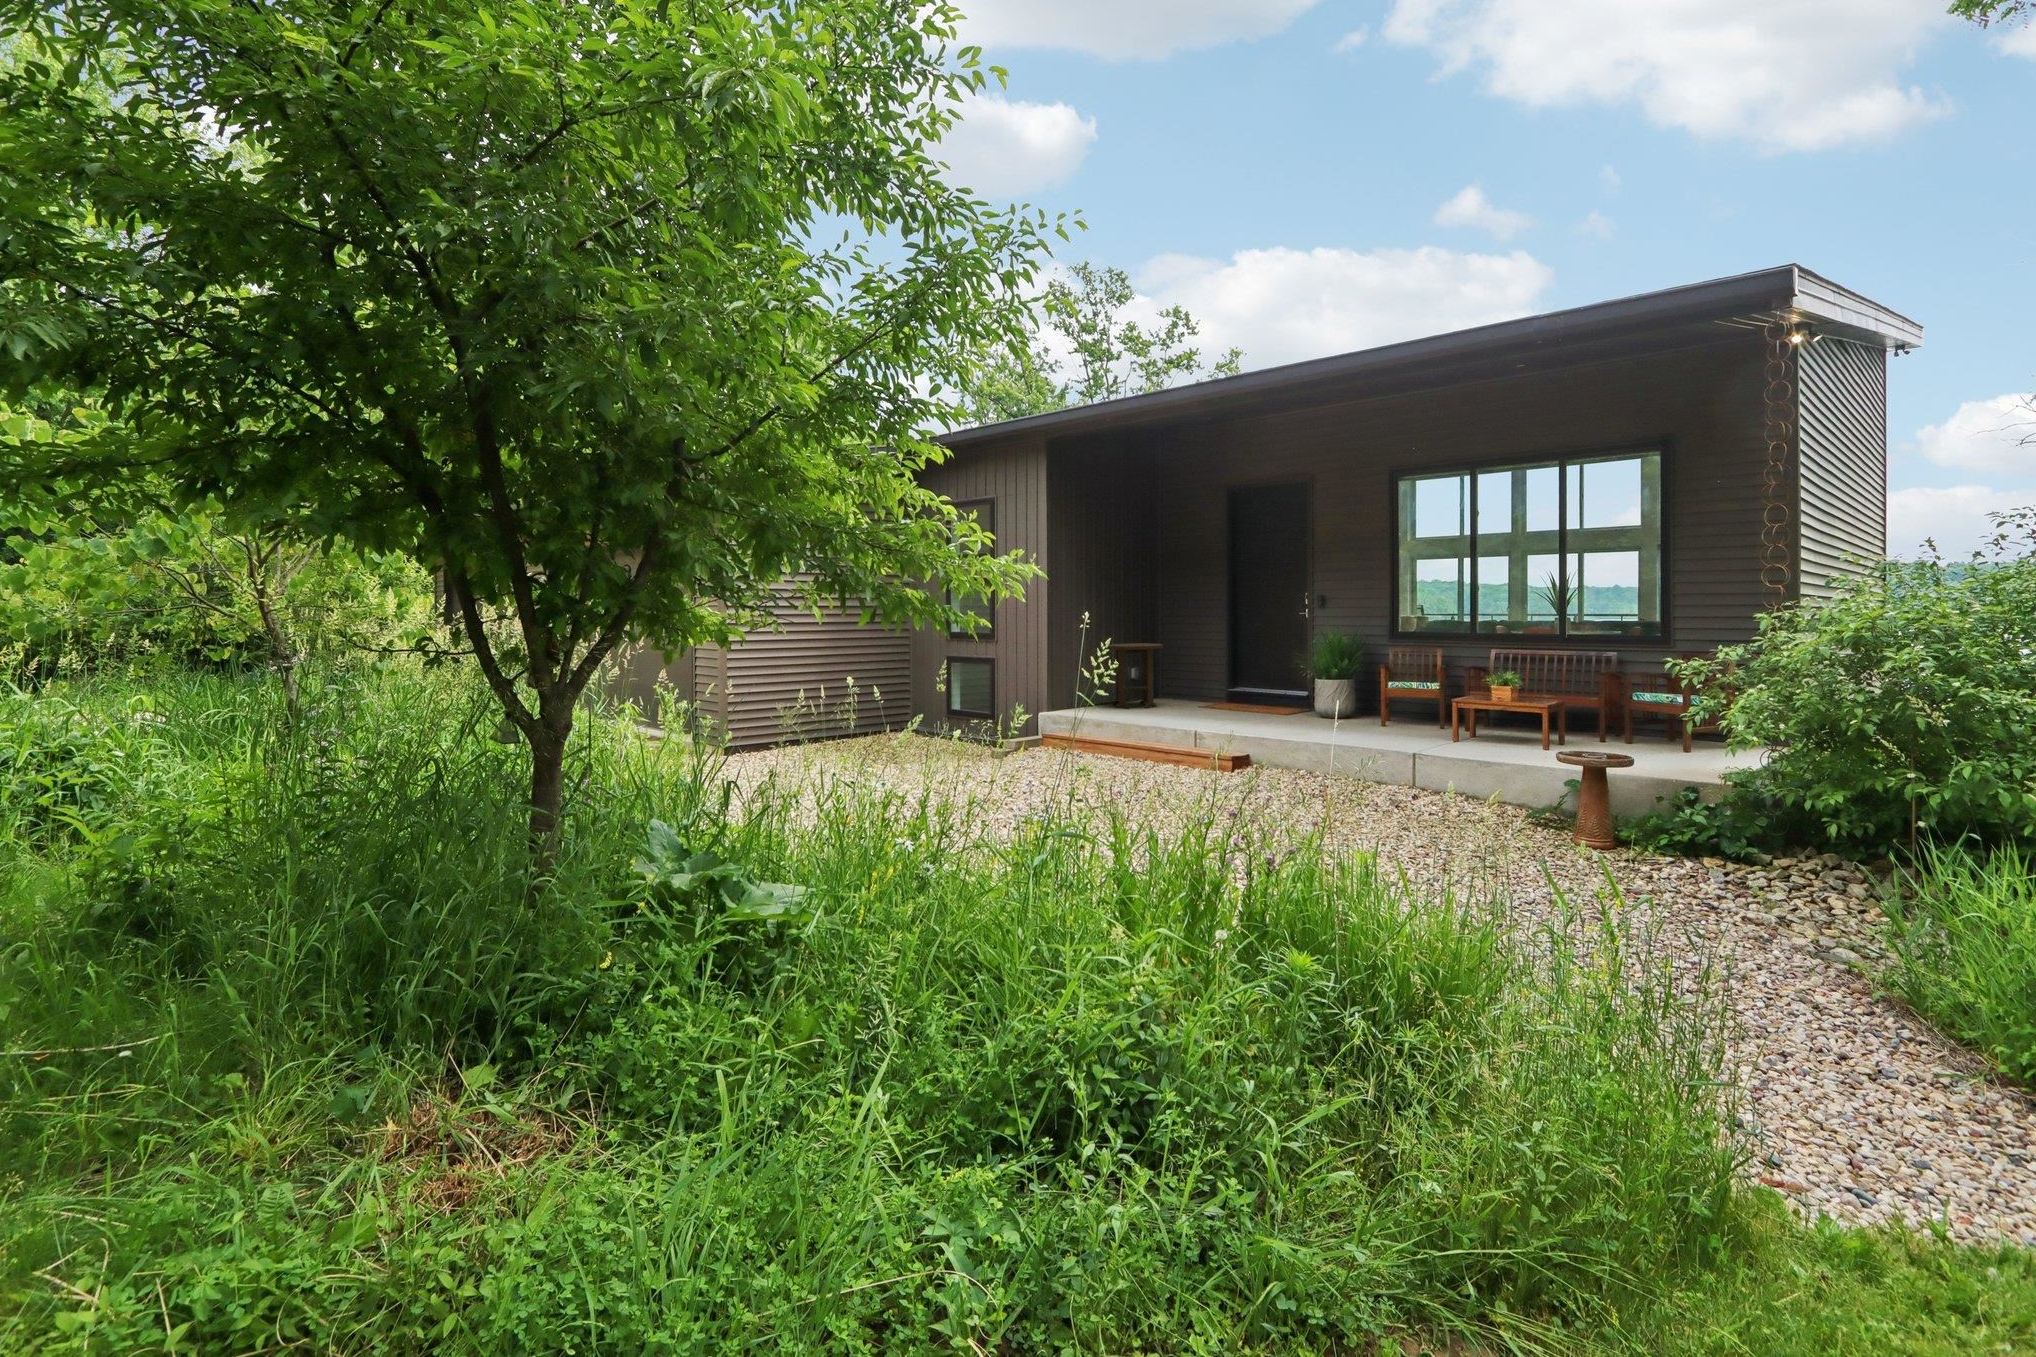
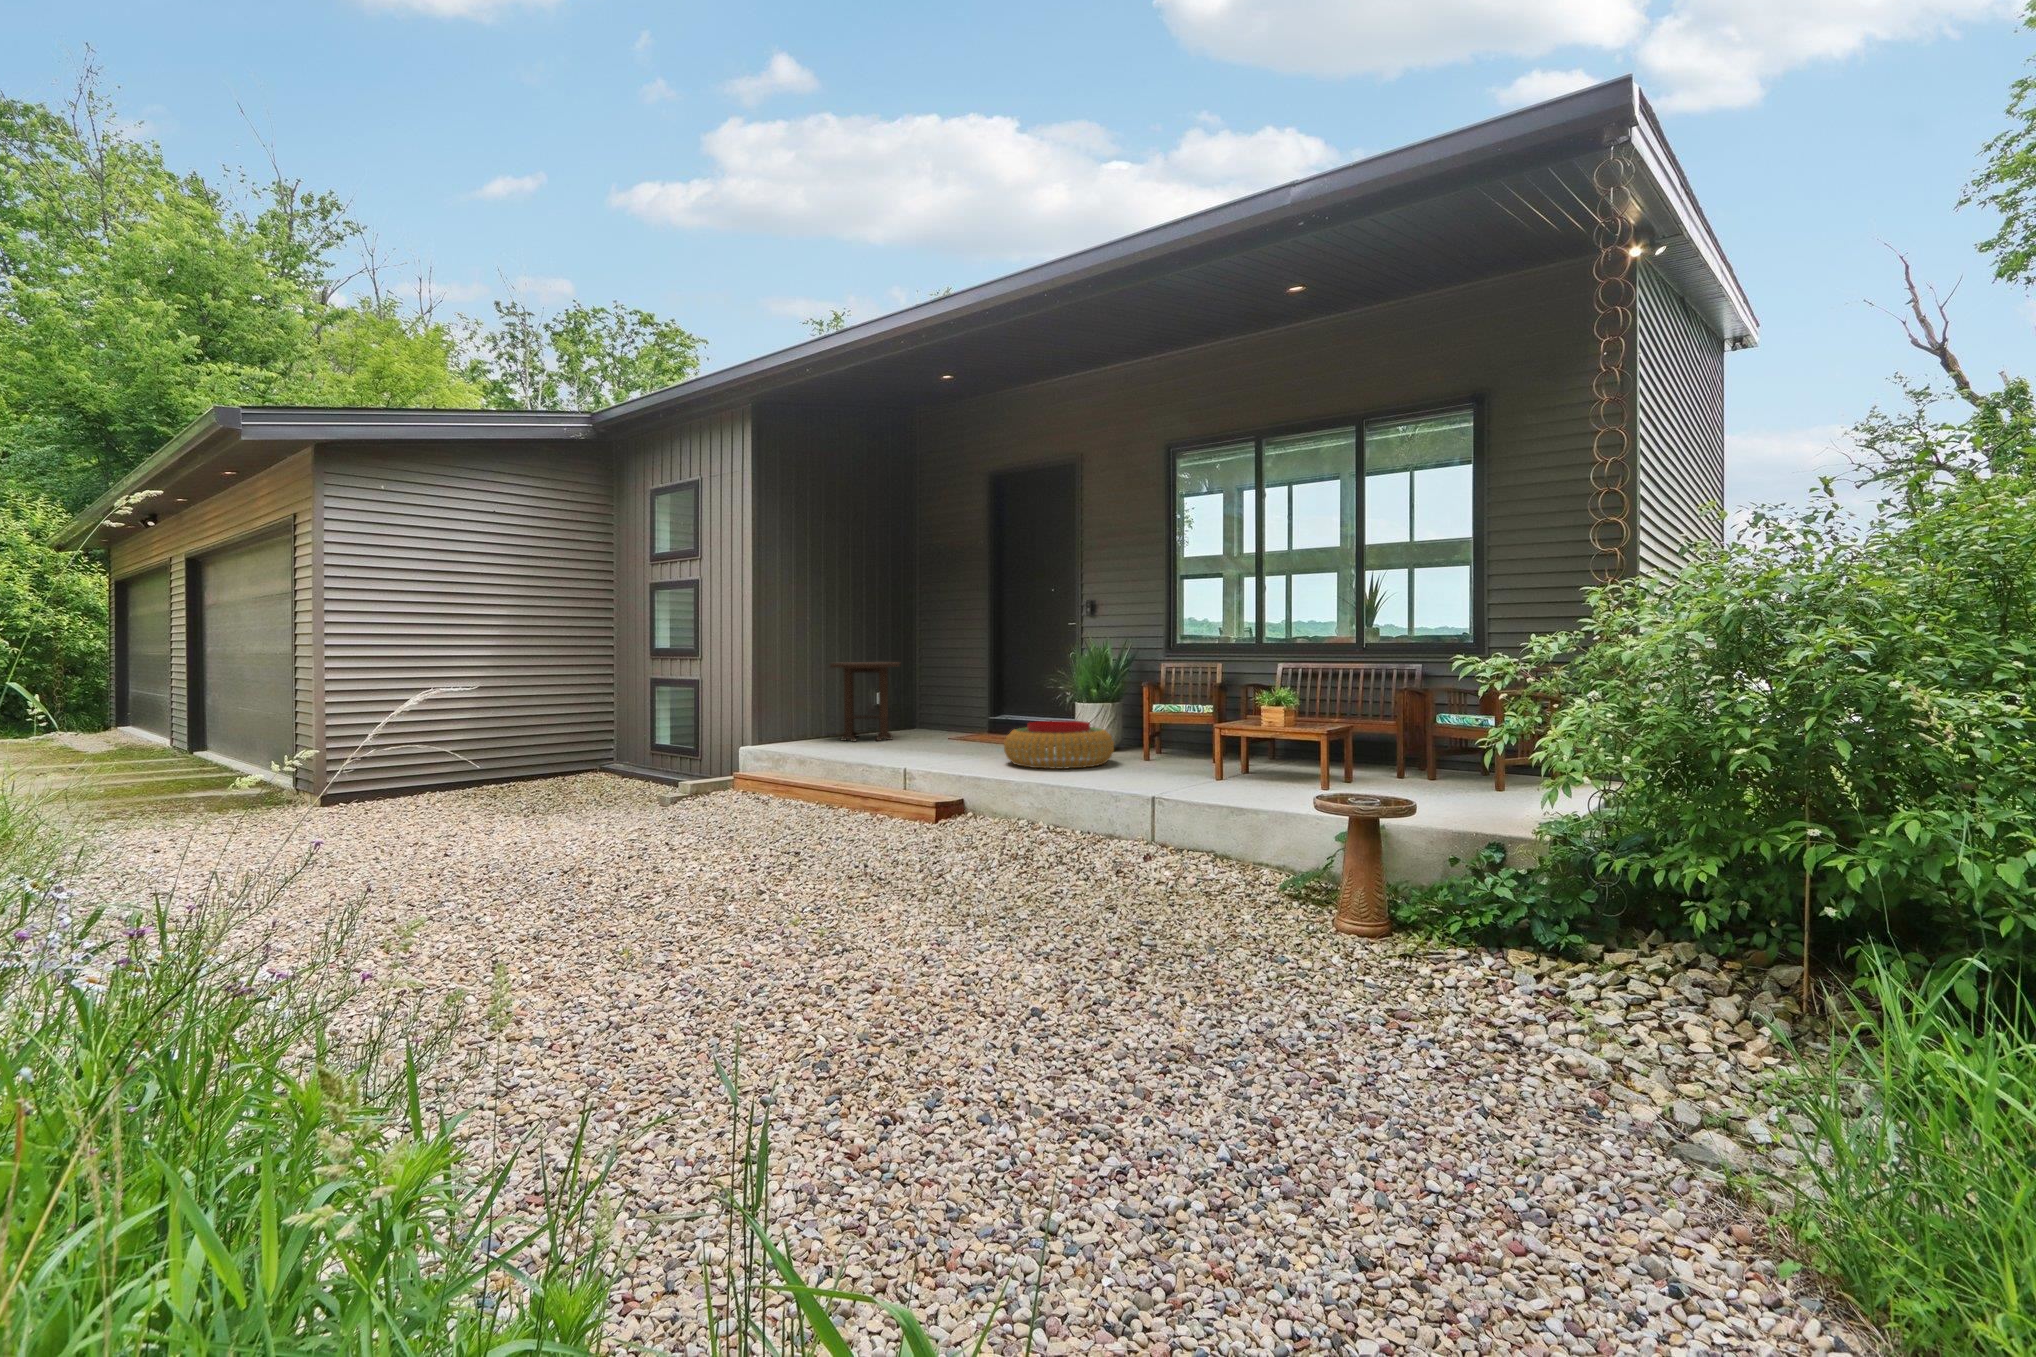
pouf: none [1271,694,1360,731] -> present [1004,721,1114,769]

